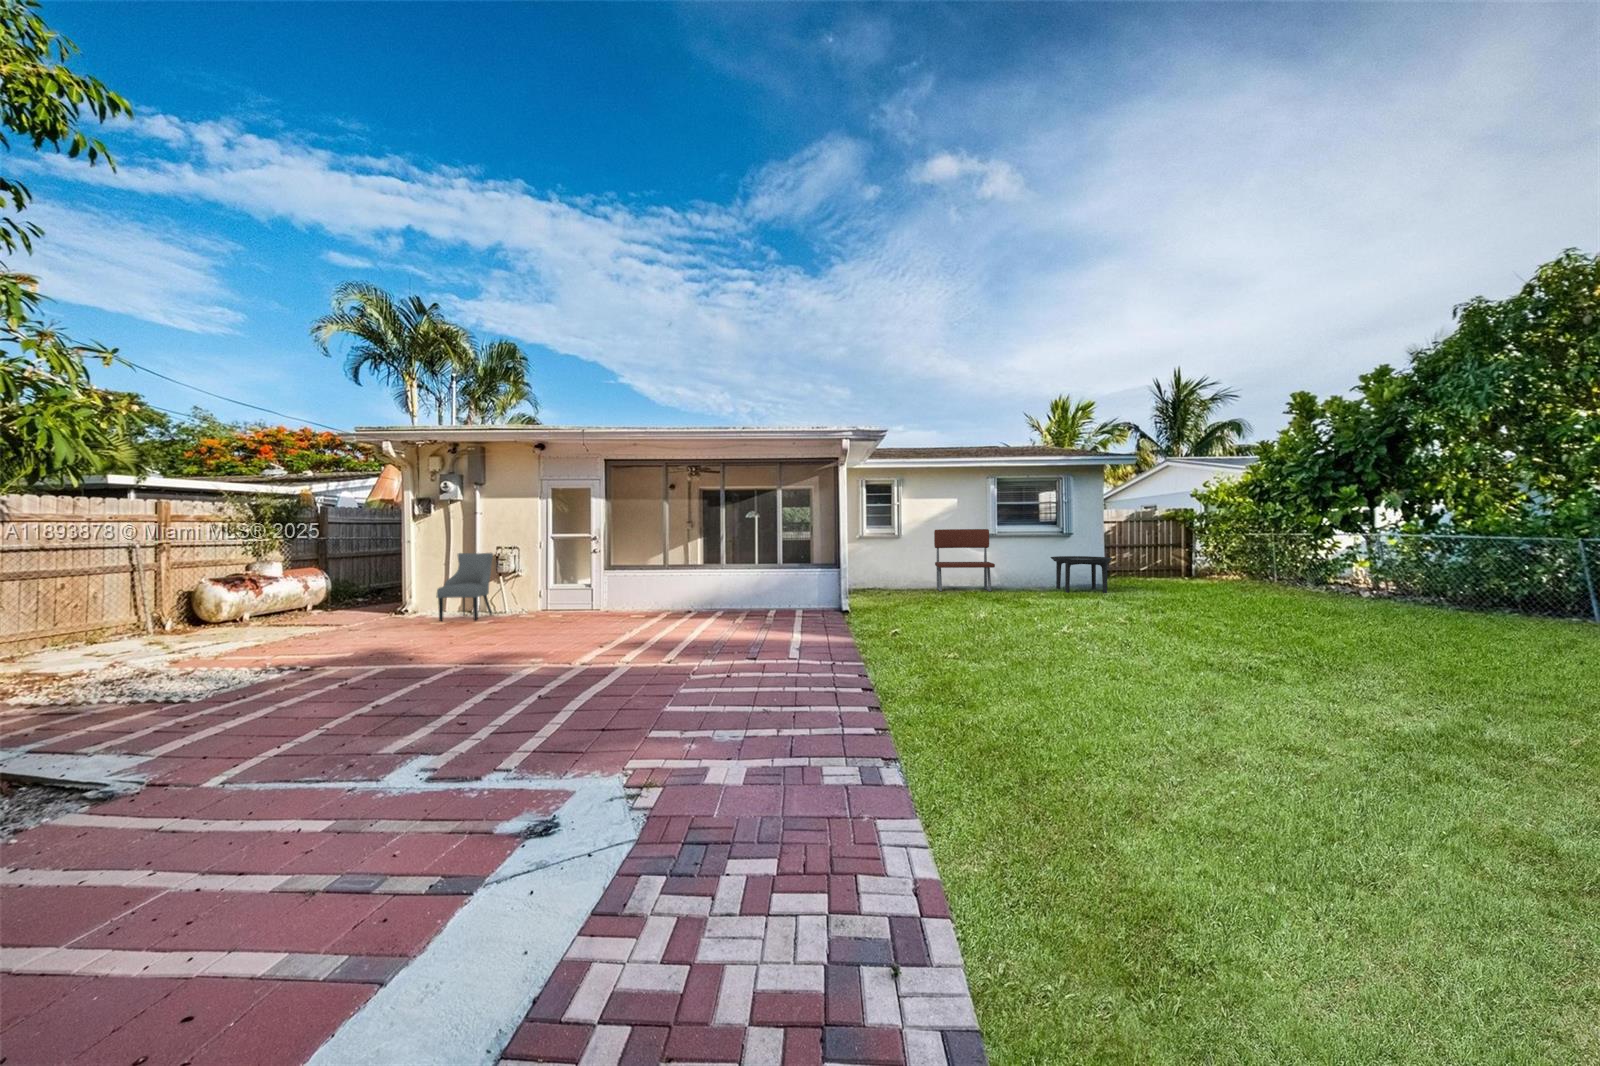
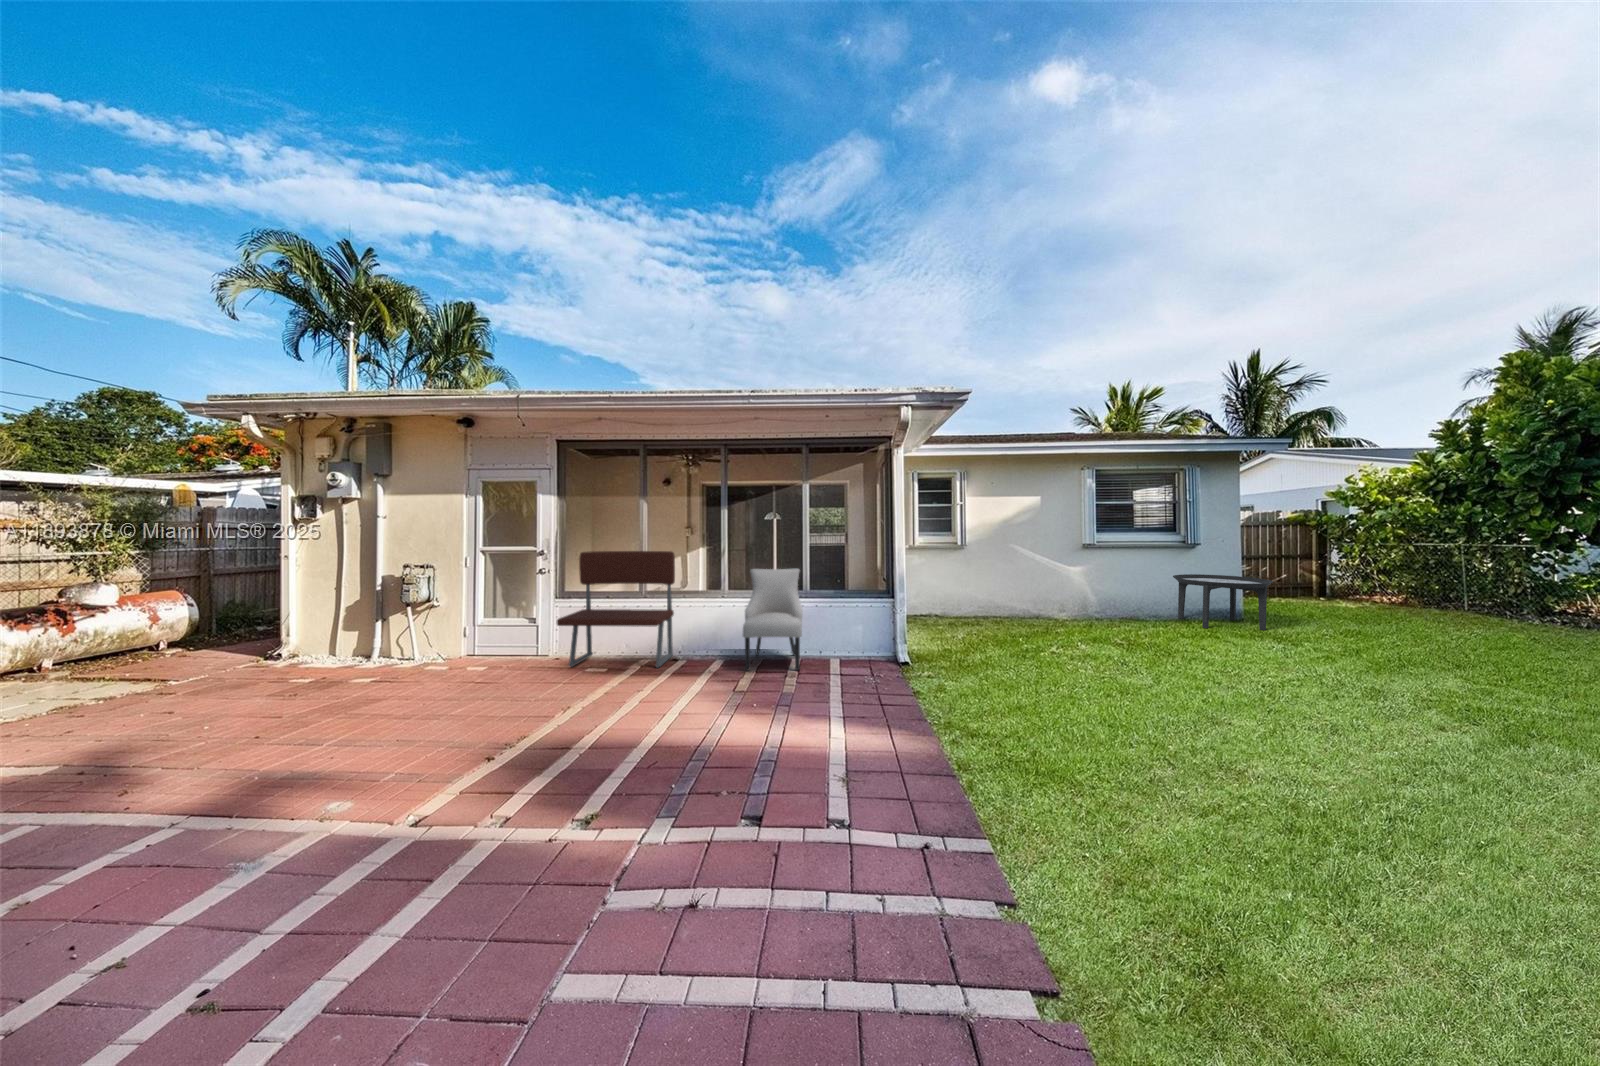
bench: present [934,529,995,591] -> present [557,551,675,668]
chair: present [436,553,493,621] -> present [743,569,803,670]

